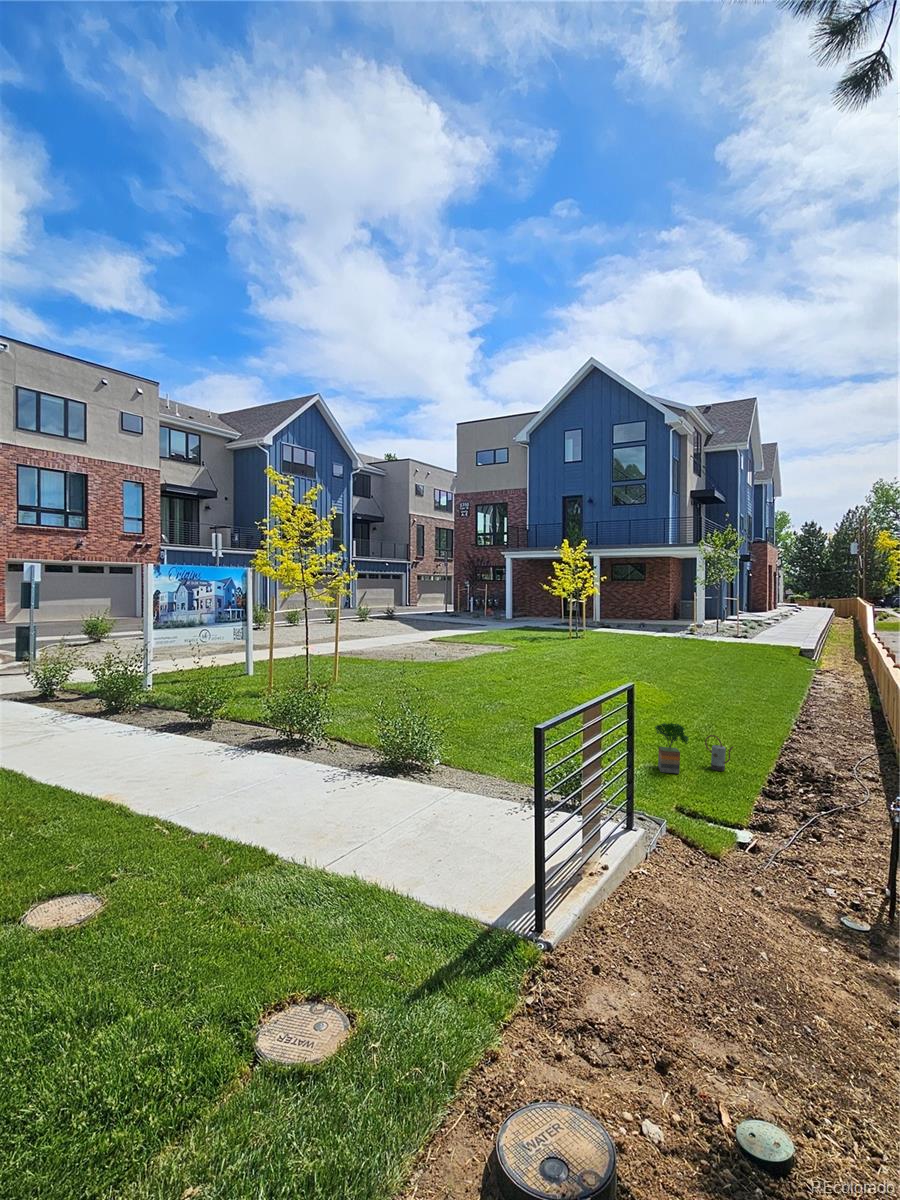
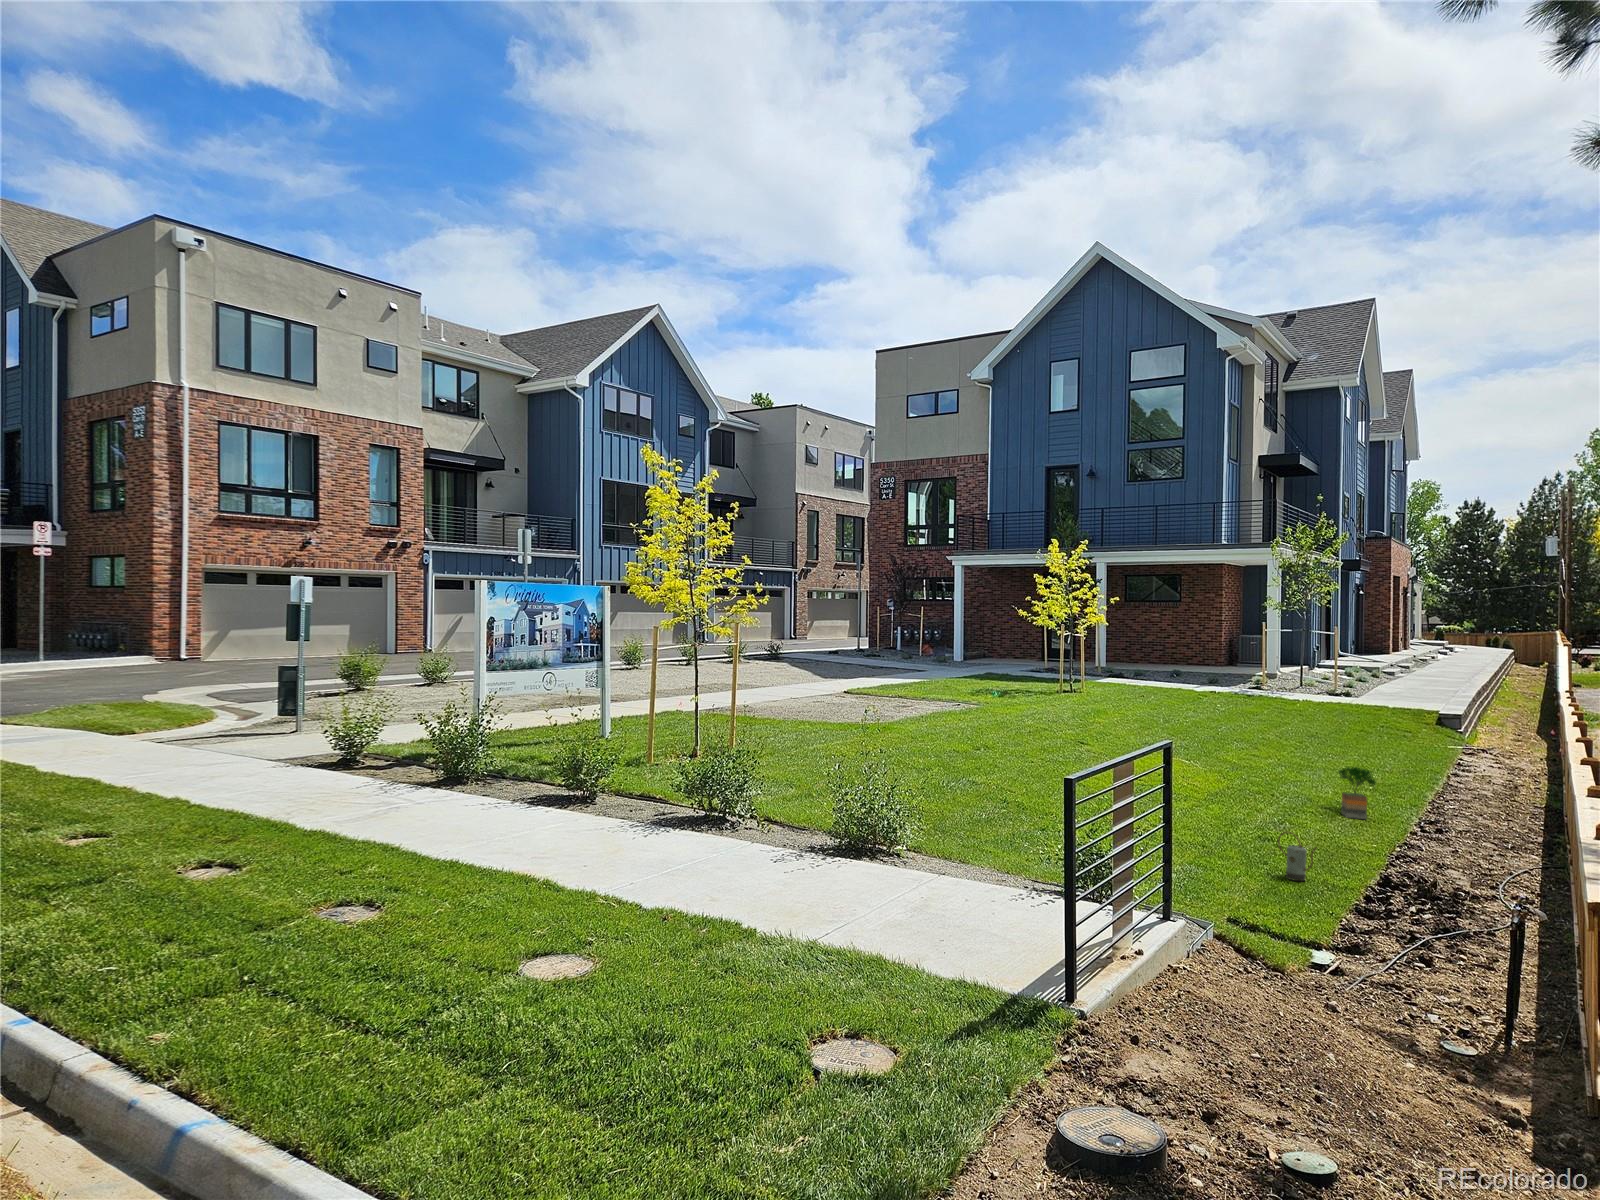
potted tree: present [655,723,688,774] -> present [1339,767,1376,819]

